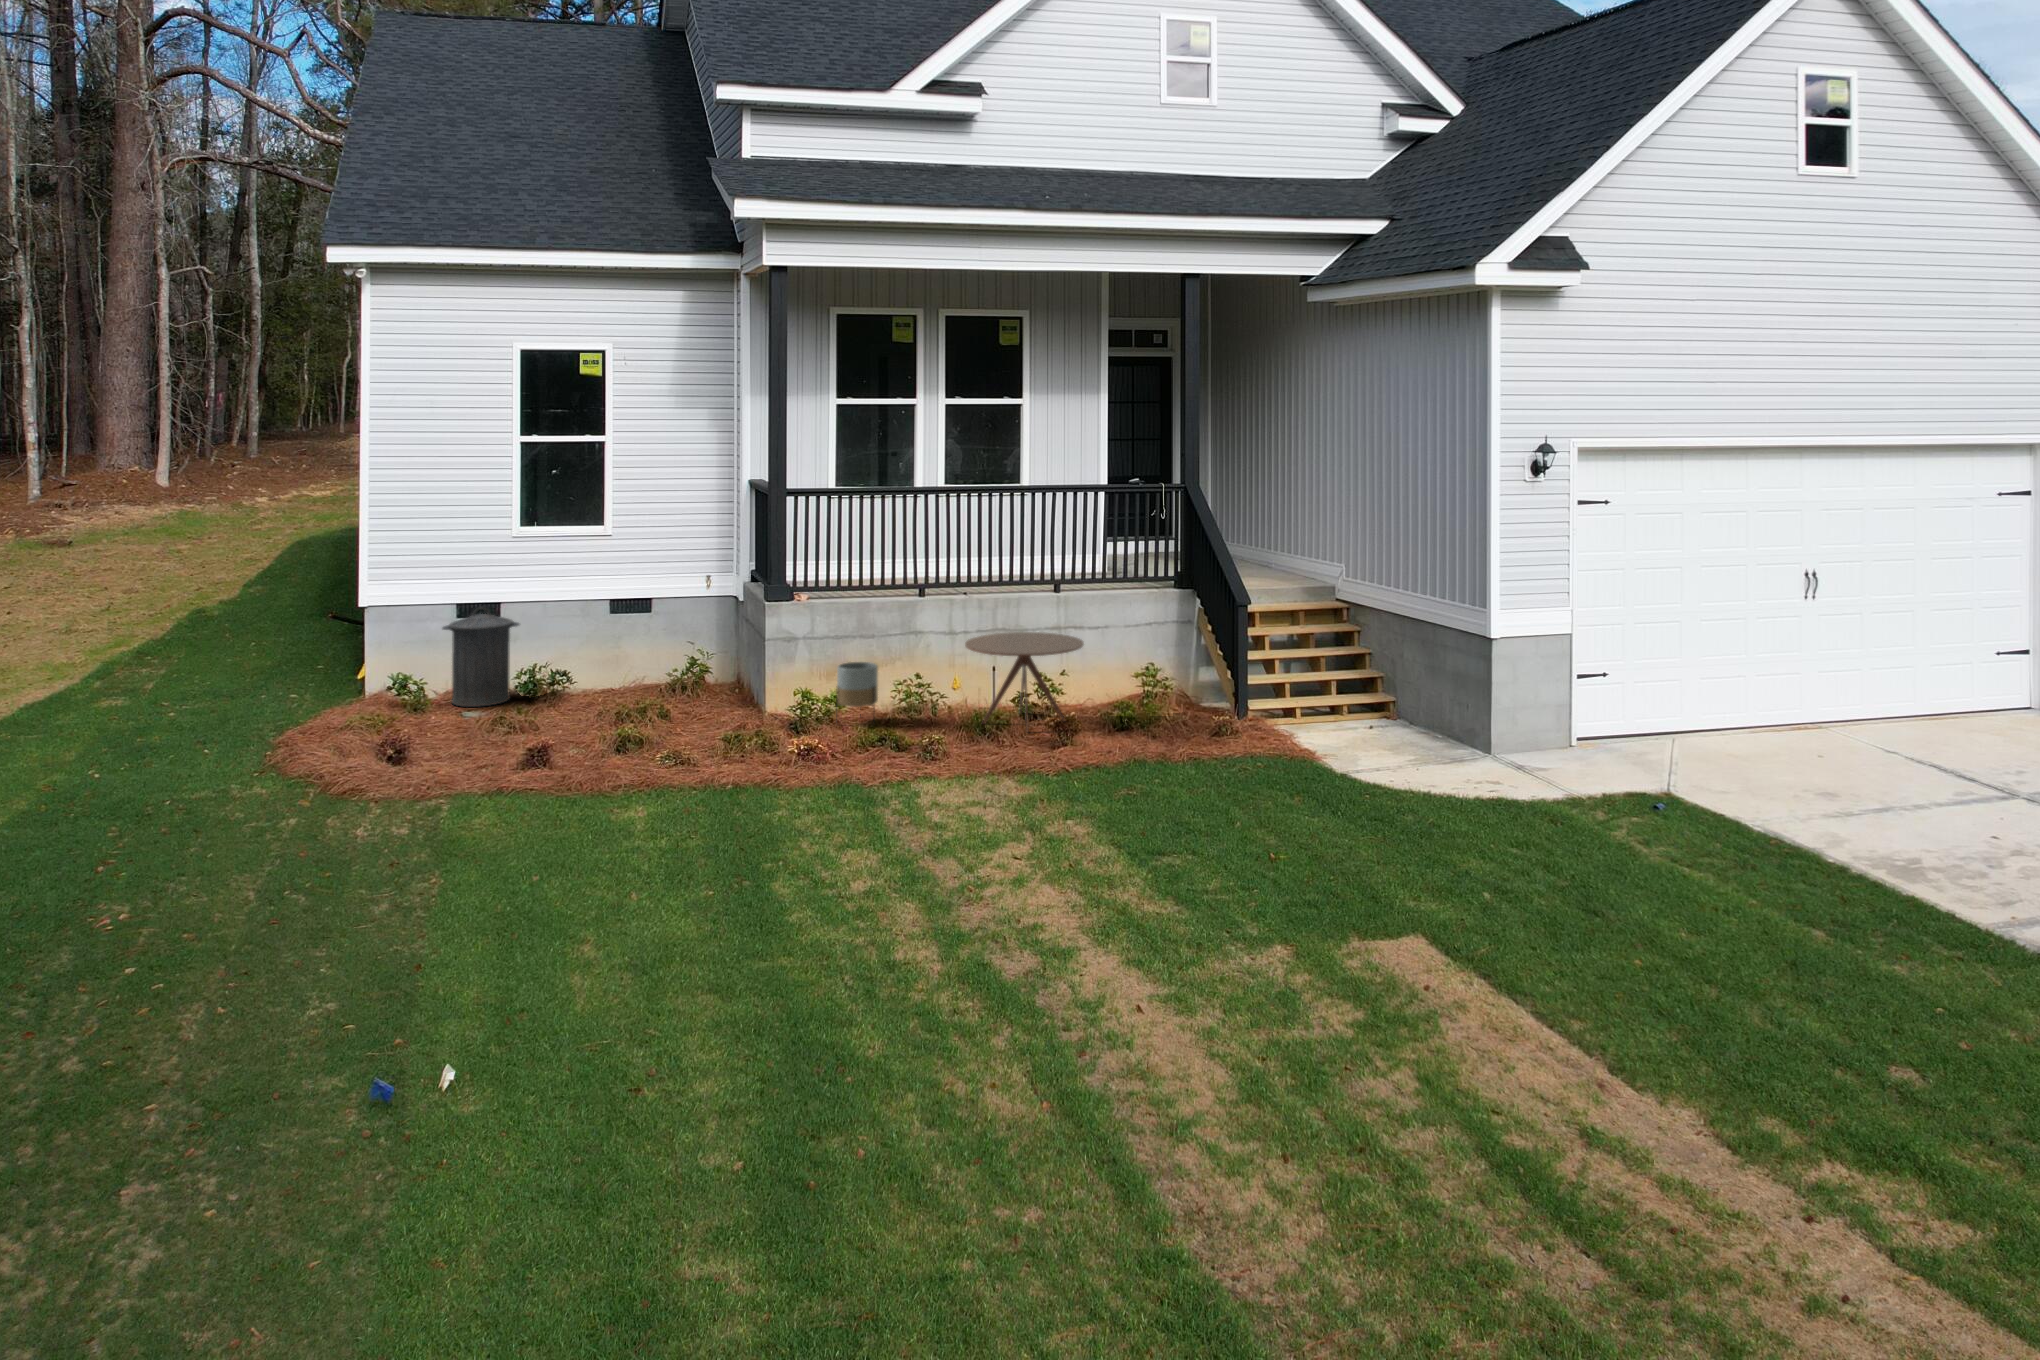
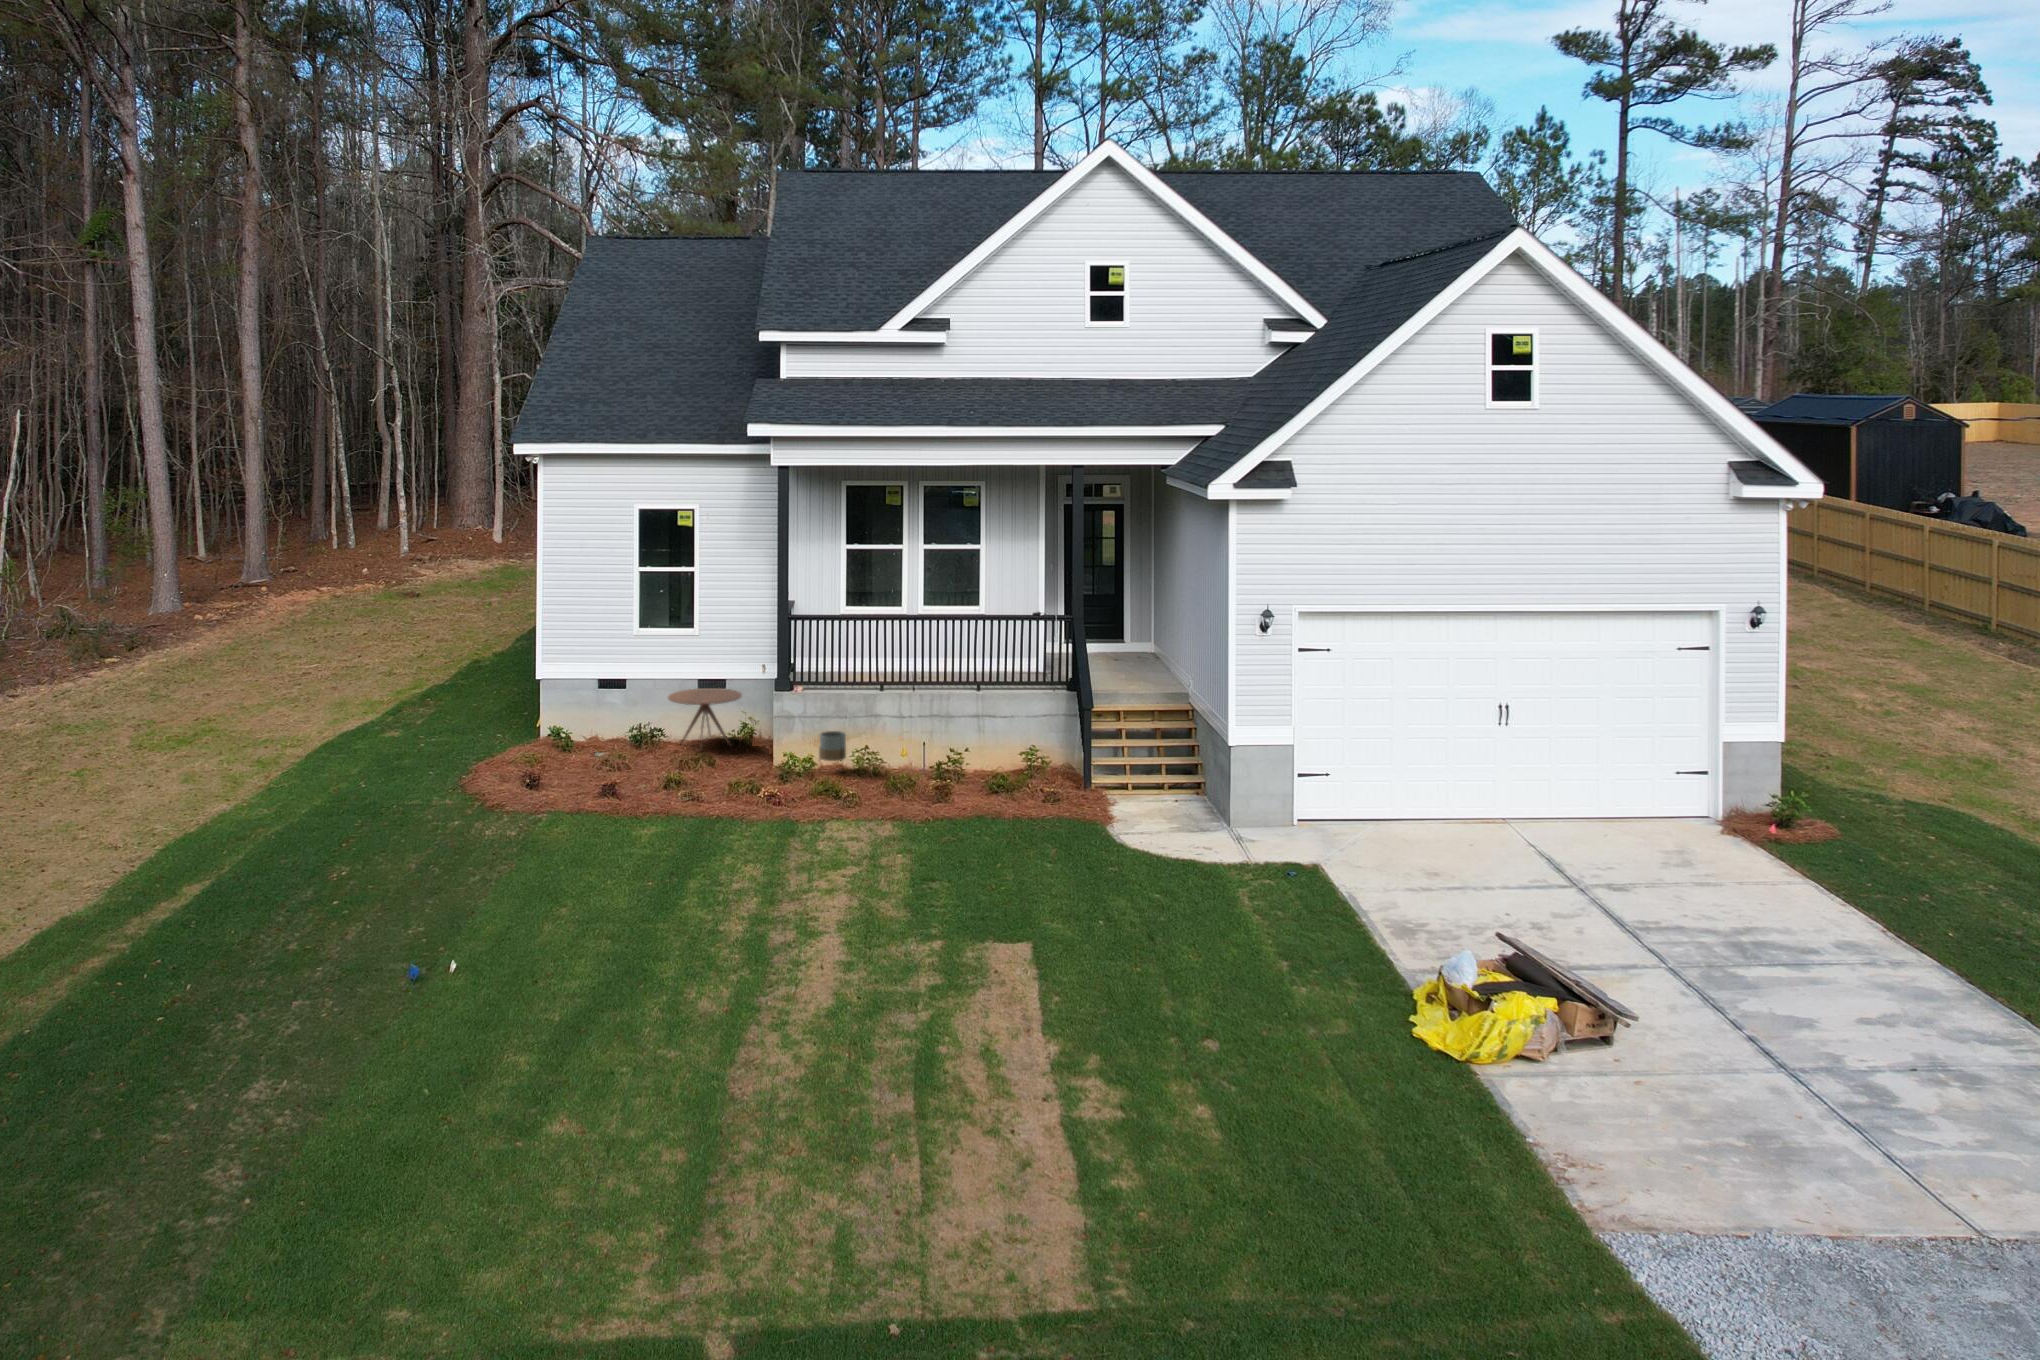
trash can: present [443,607,519,707] -> none [590,681,638,745]
round table: present [965,632,1084,732] -> present [668,688,742,745]

